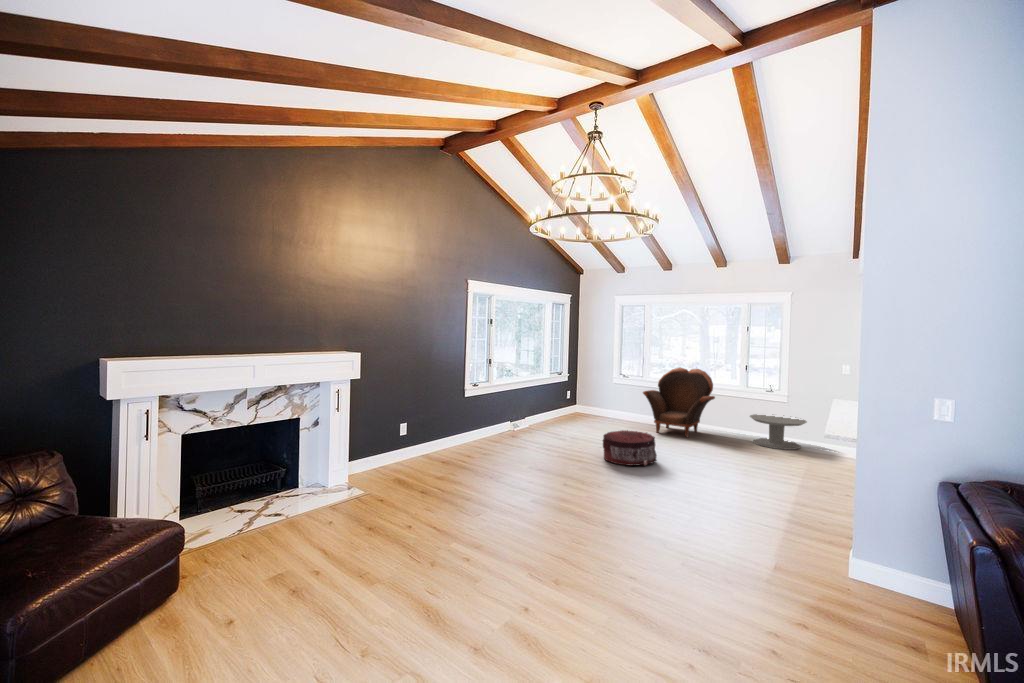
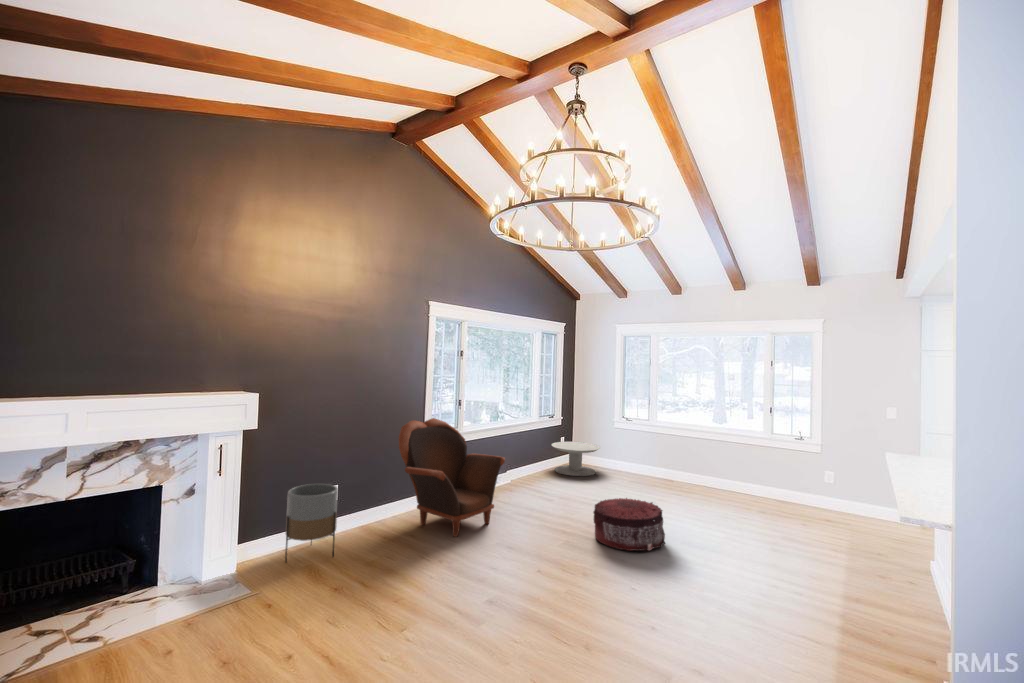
armchair: present [643,368,715,437] -> present [399,418,505,537]
side table: present [750,414,807,450] -> present [551,442,600,476]
planter: none [379,420,415,475] -> present [285,484,338,562]

